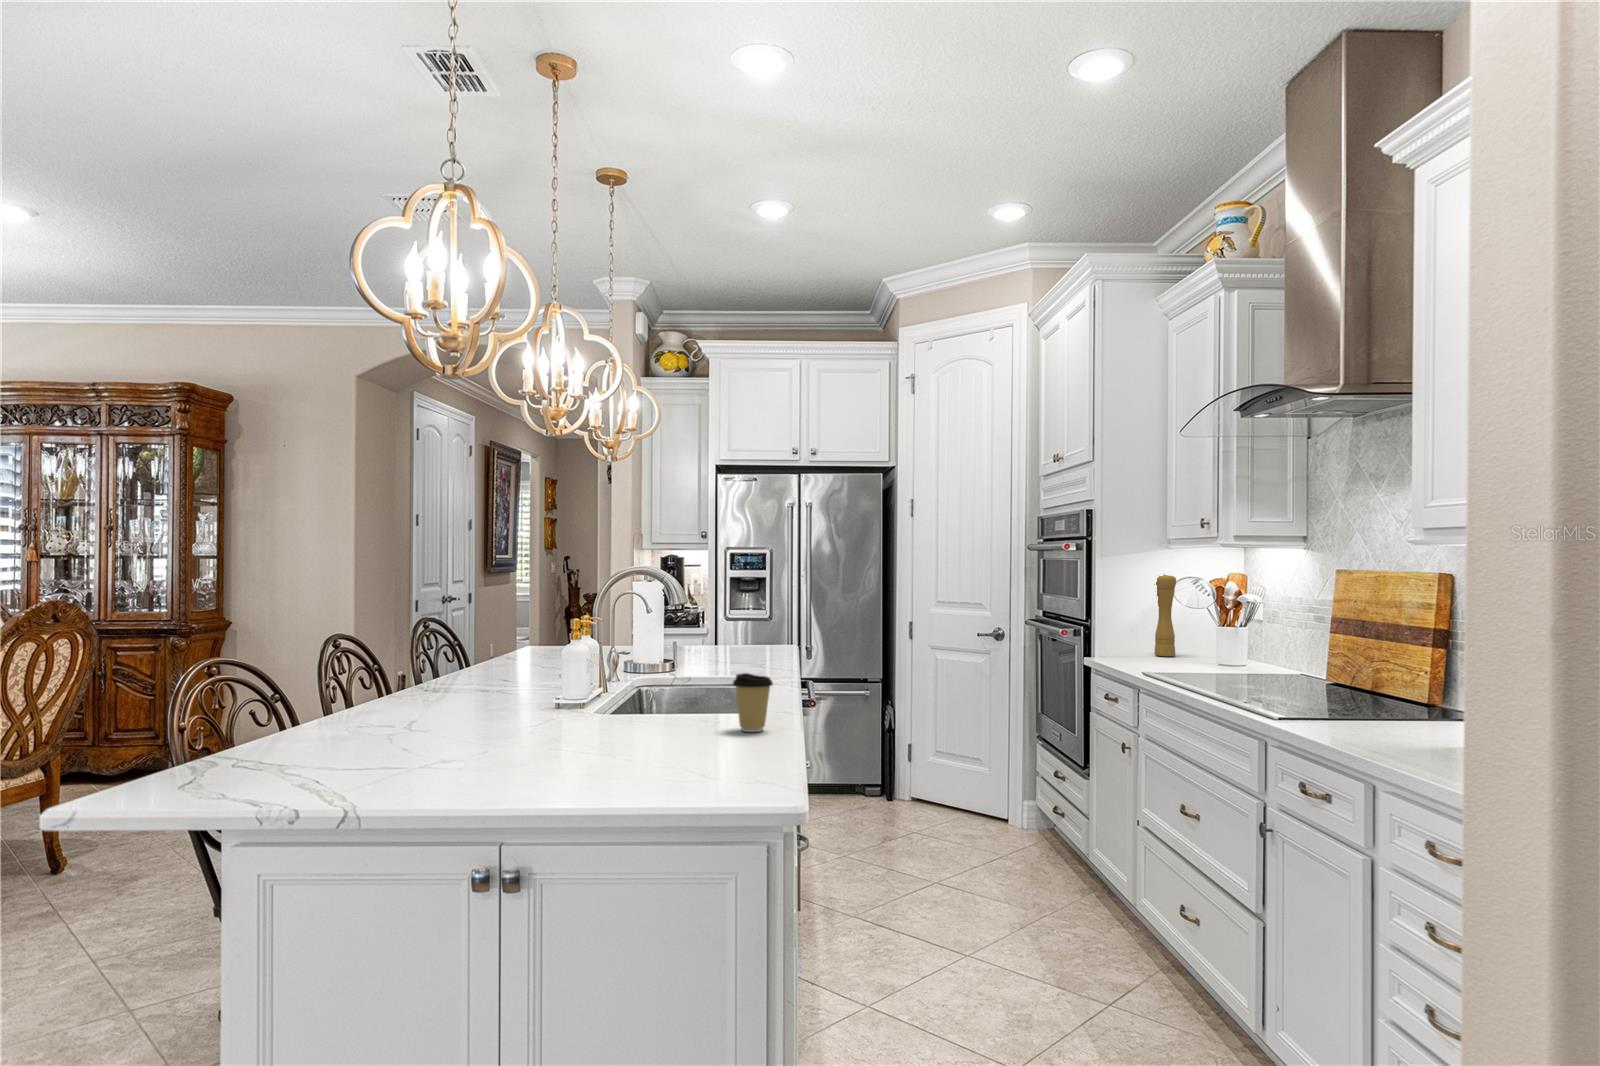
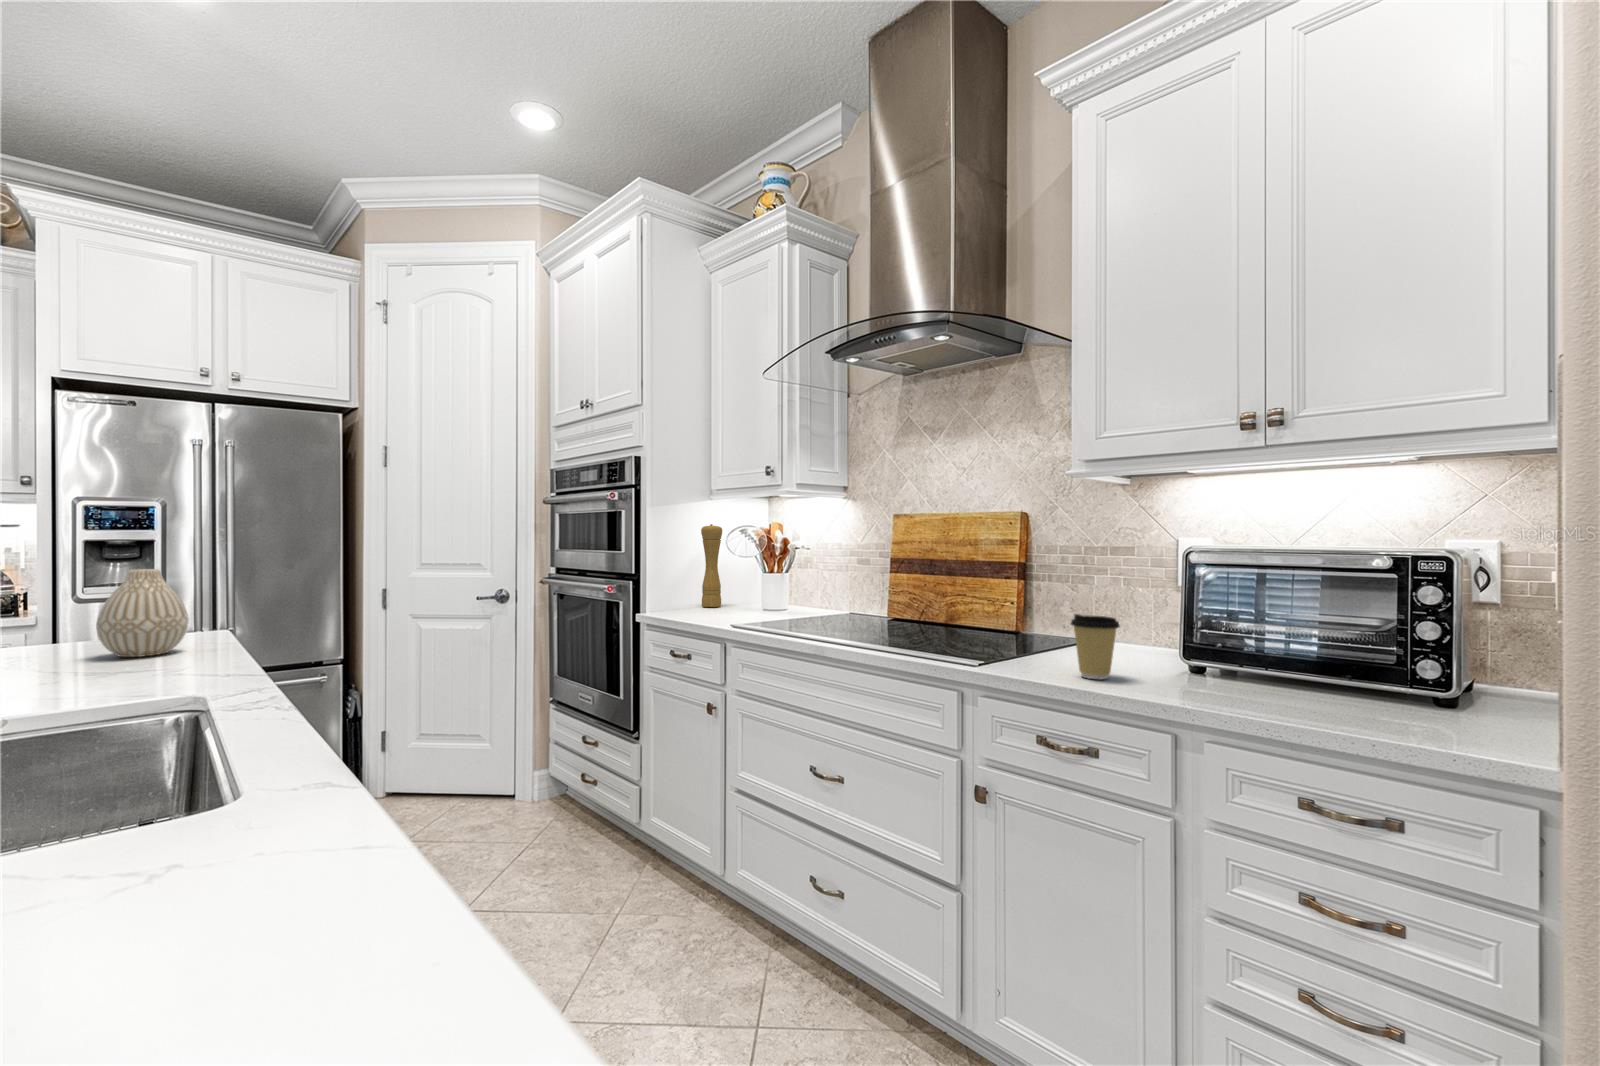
vase: none [732,601,773,655] -> present [96,569,189,657]
coffee cup: present [733,673,773,732] -> present [1071,614,1120,679]

